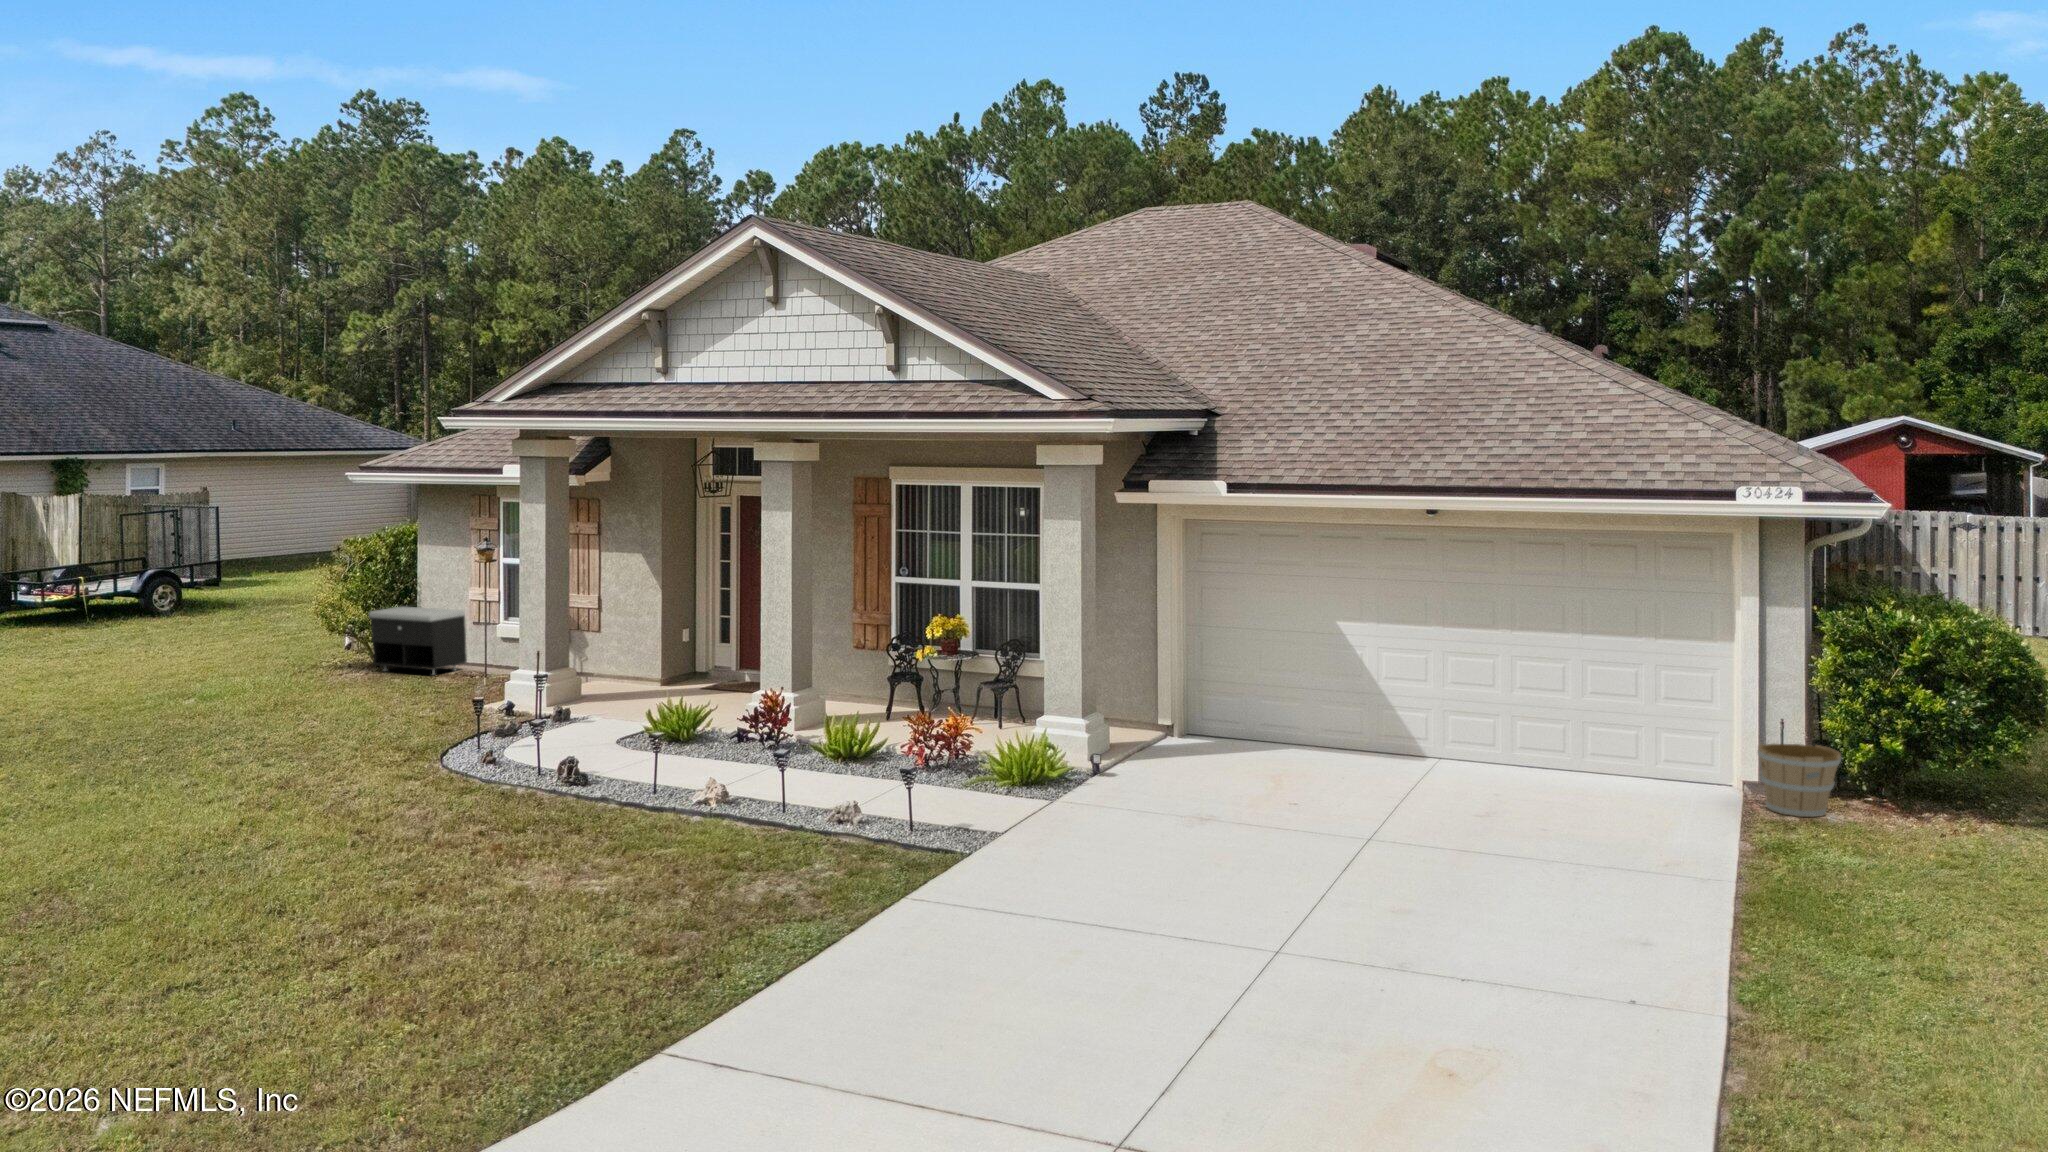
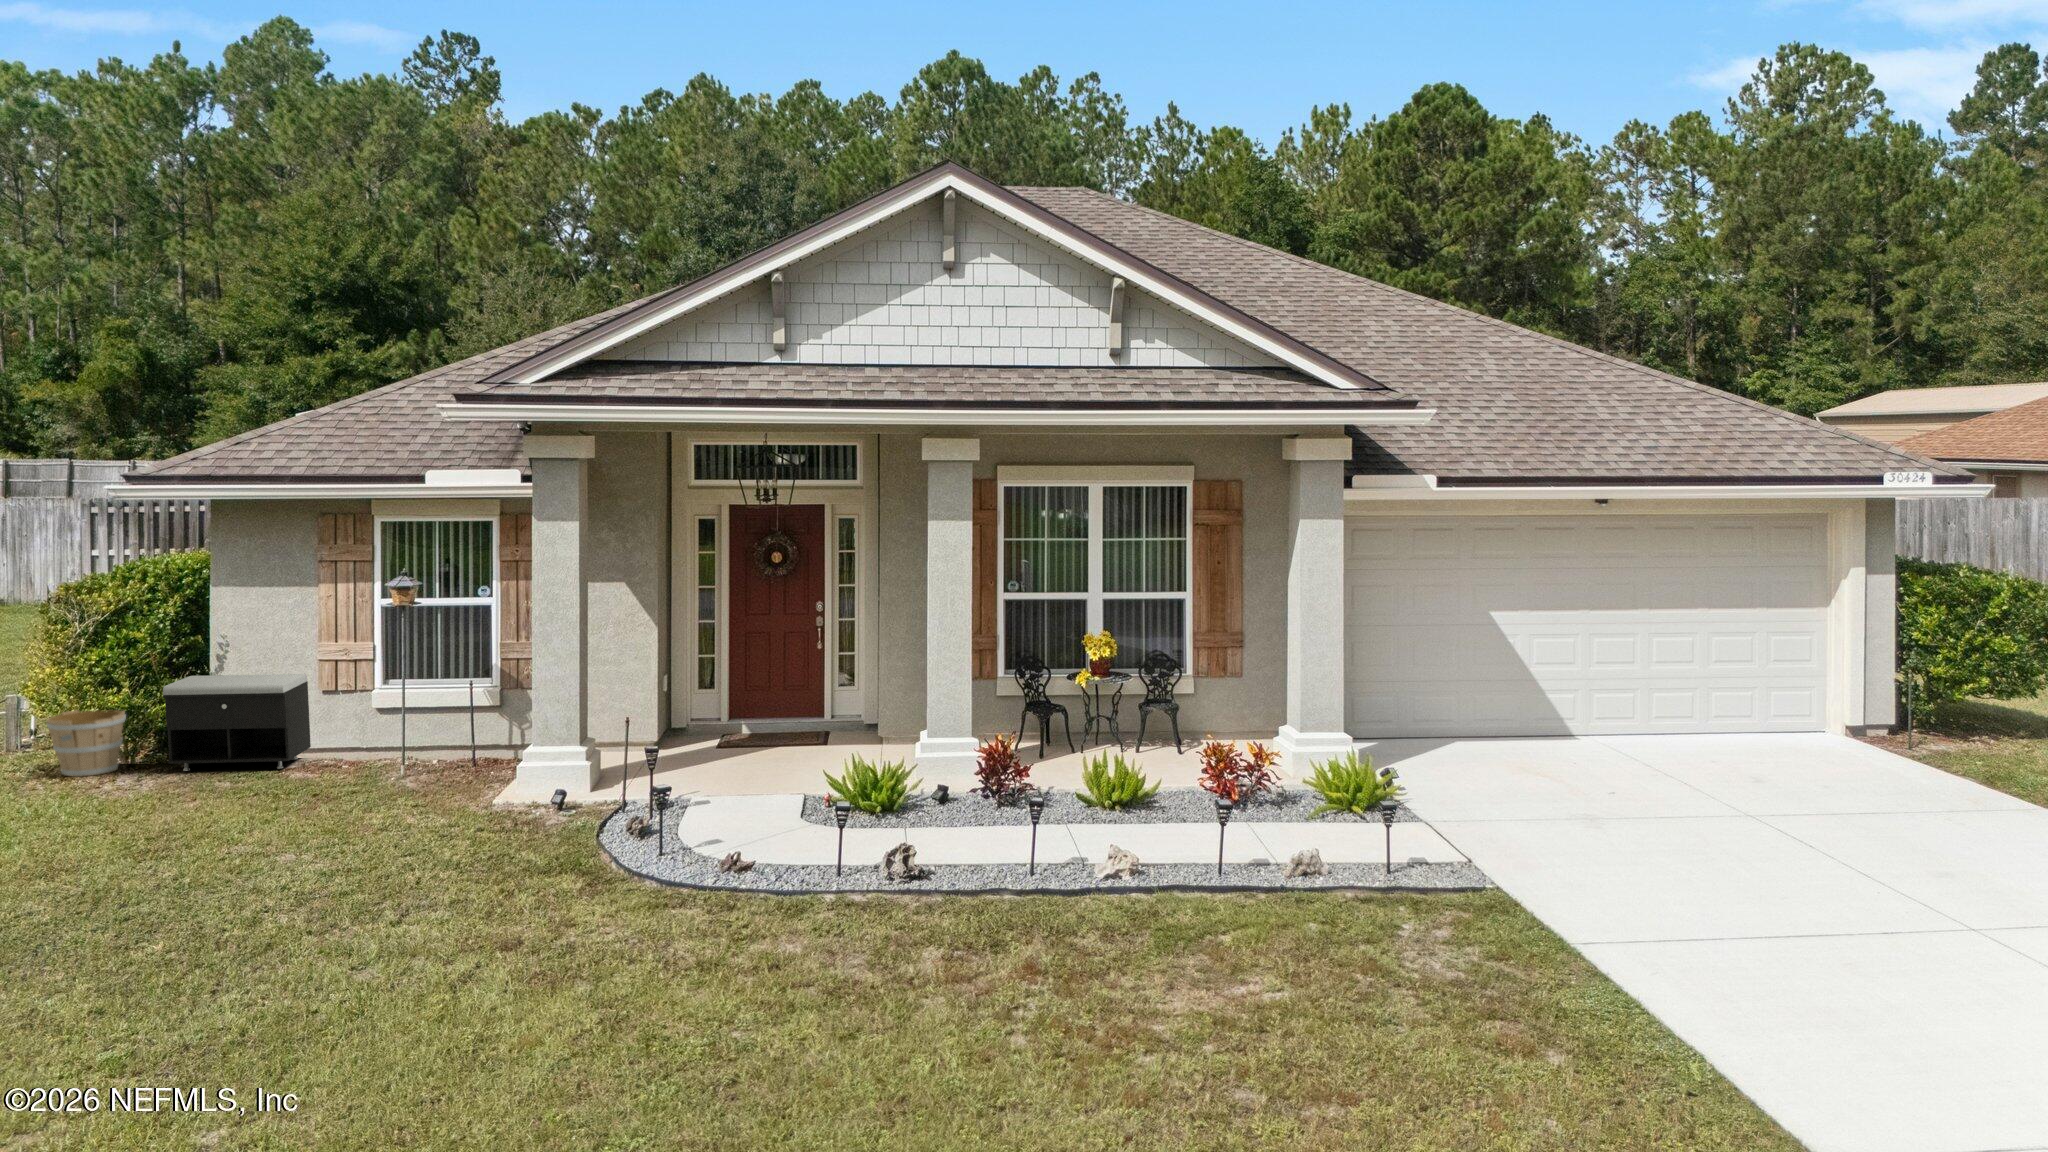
wooden bucket: present [1758,744,1841,817] -> present [46,710,126,777]

